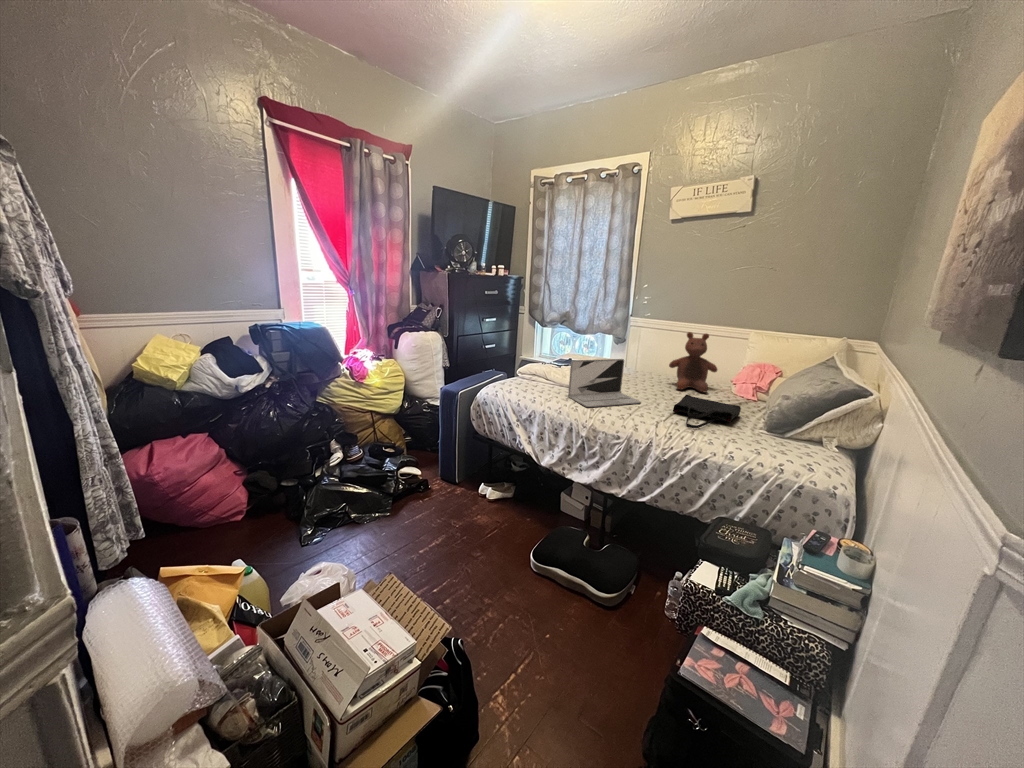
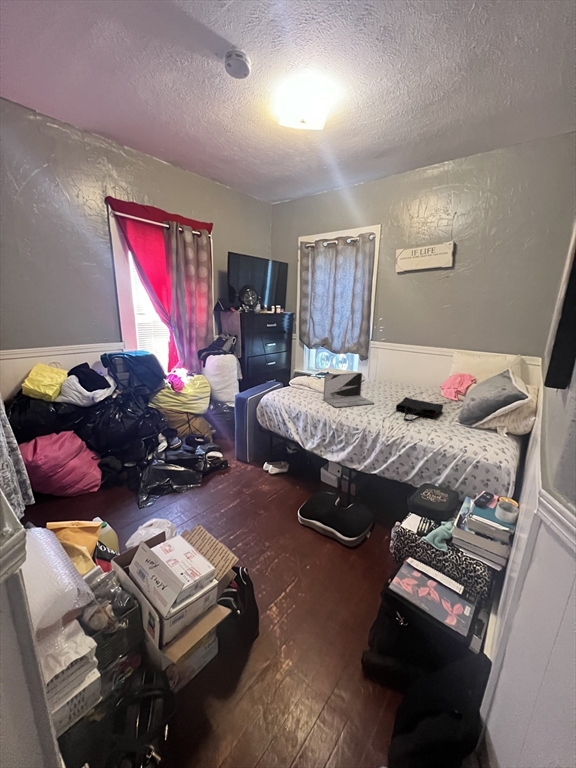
stuffed bear: present [669,332,717,392] -> none [395,352,429,395]

